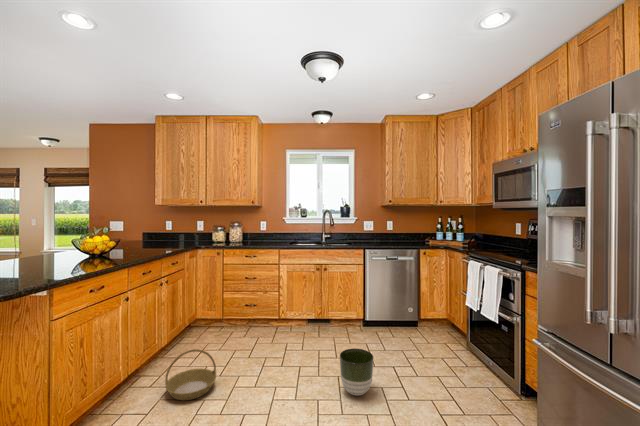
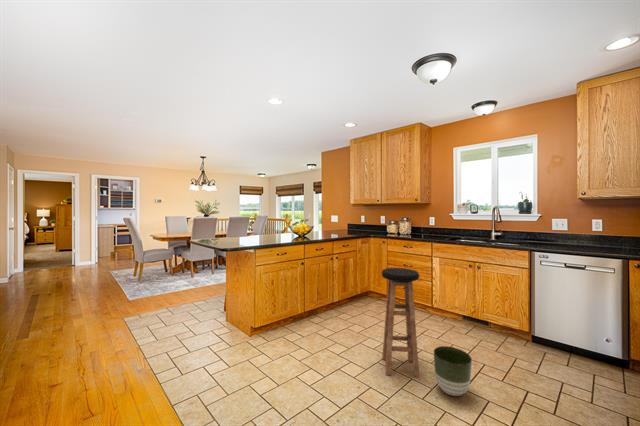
bar stool: none [275,280,324,408] -> present [382,268,419,377]
basket: present [165,349,216,400] -> none [317,305,350,339]

